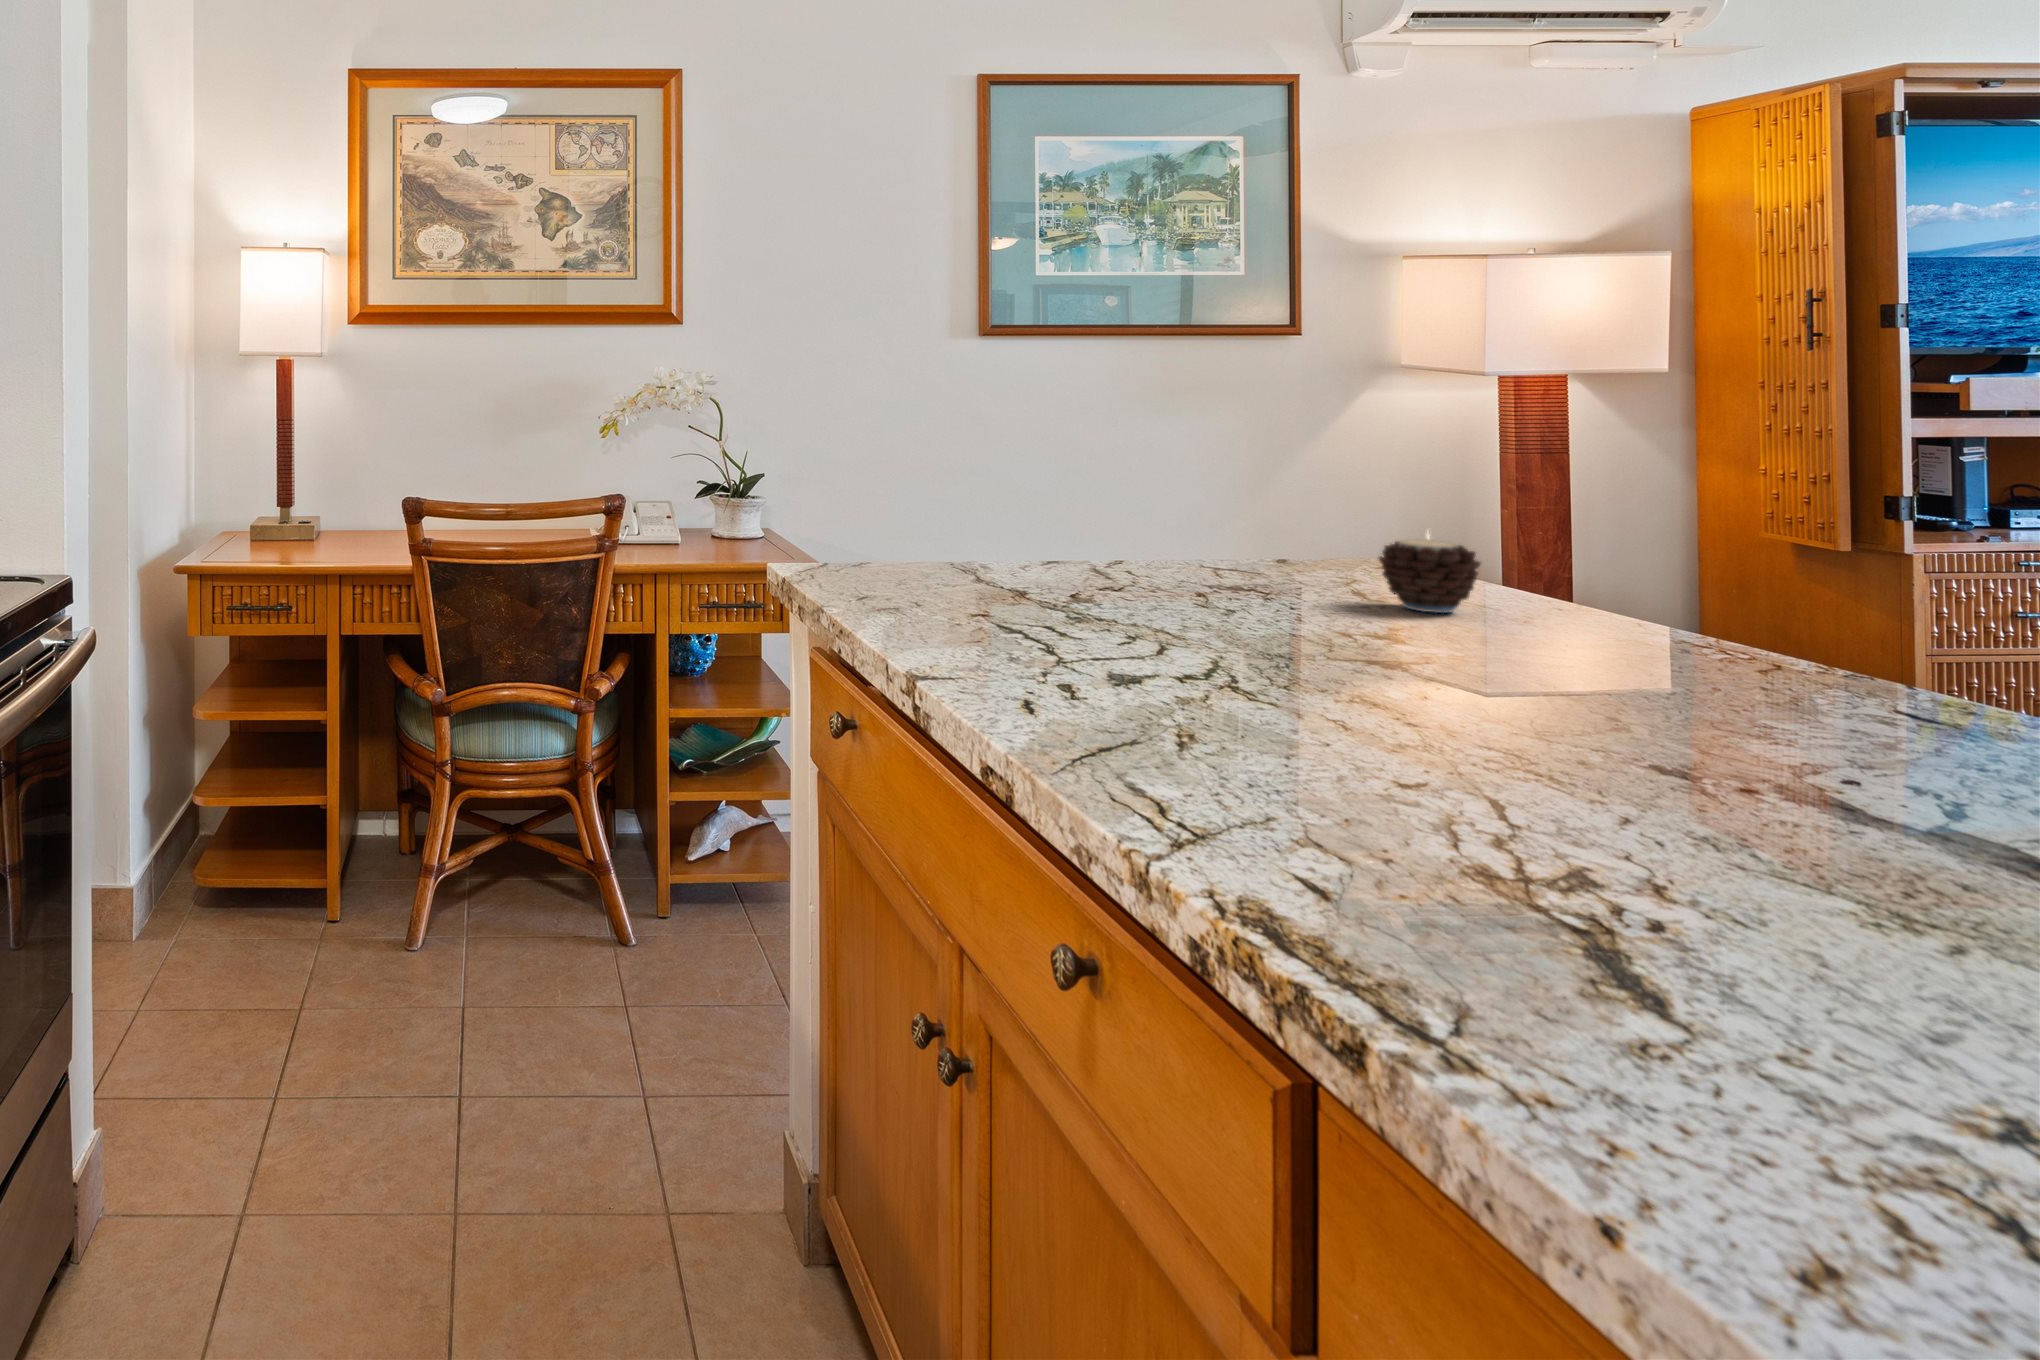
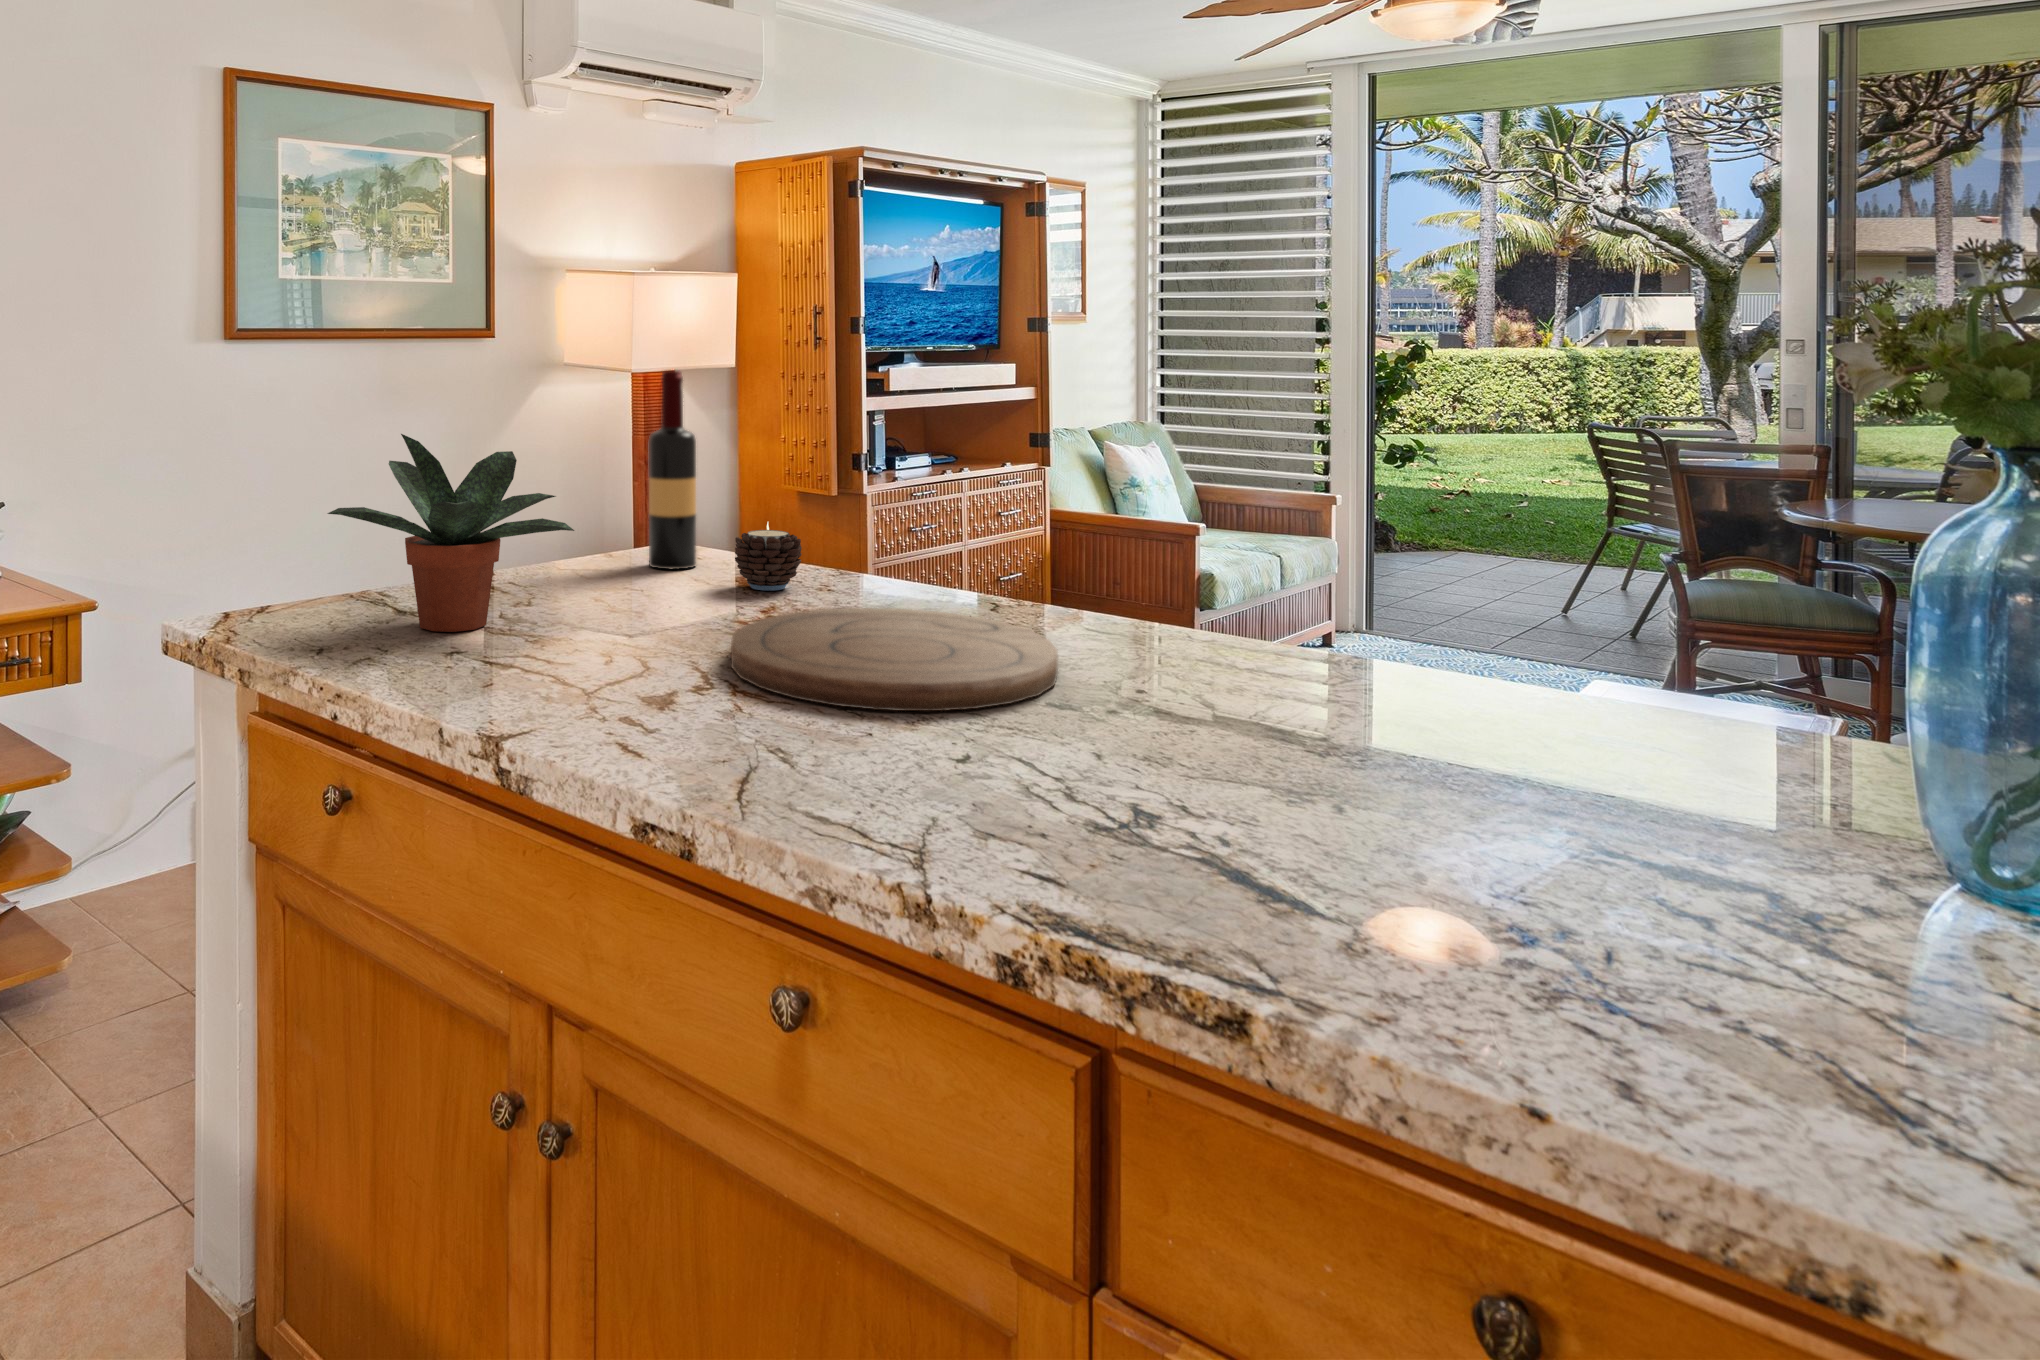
wine bottle: none [1303,351,1369,582] -> present [649,370,696,569]
potted plant: none [874,400,1131,599] -> present [328,434,574,632]
cutting board: none [1238,624,1729,754] -> present [731,608,1058,711]

